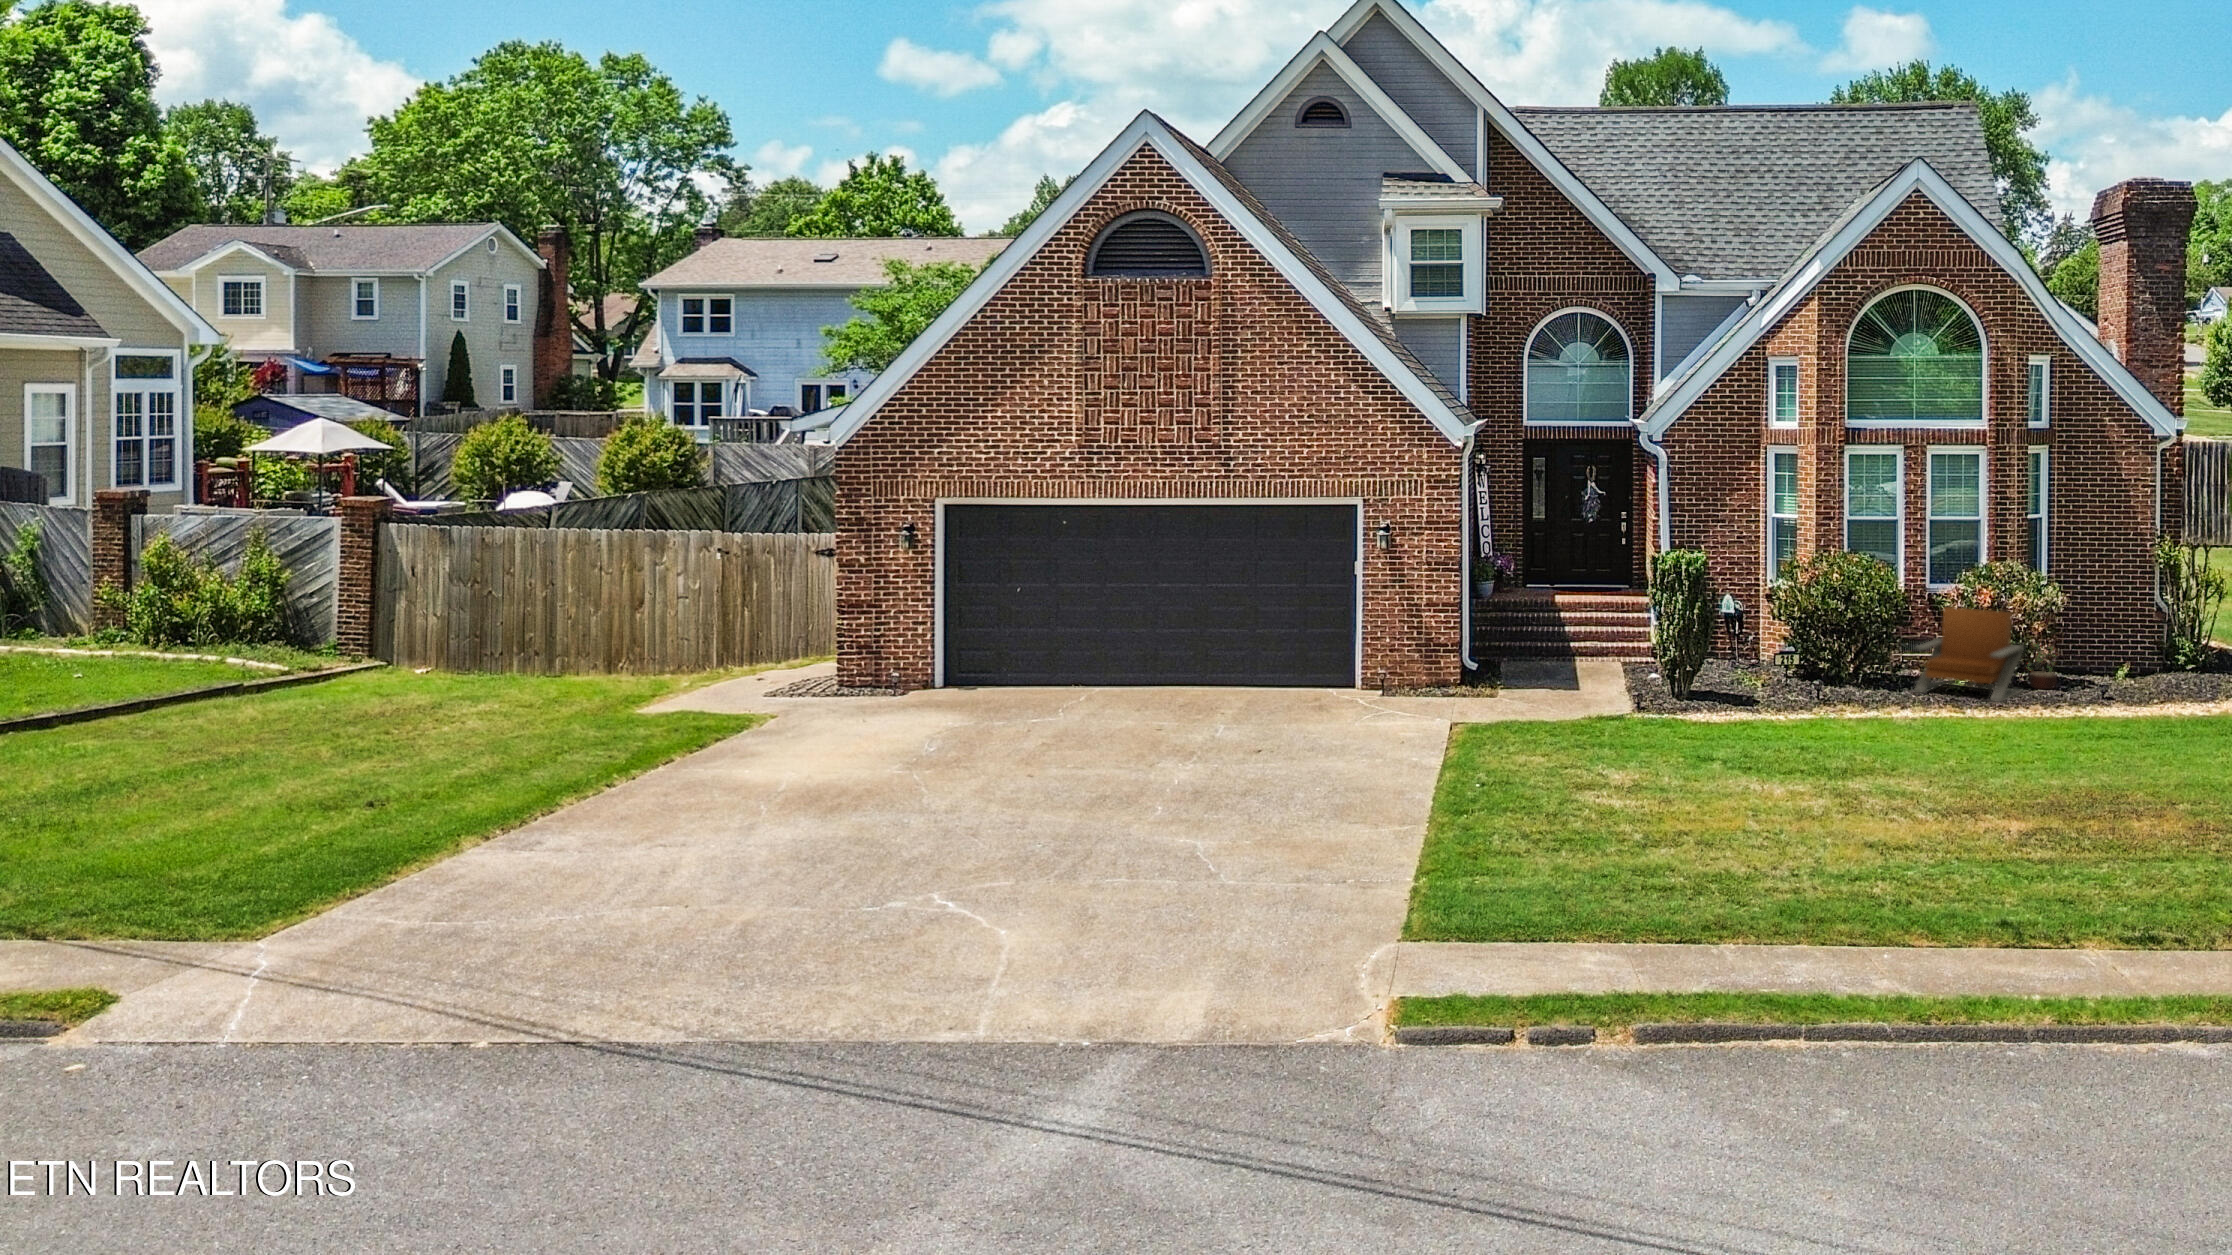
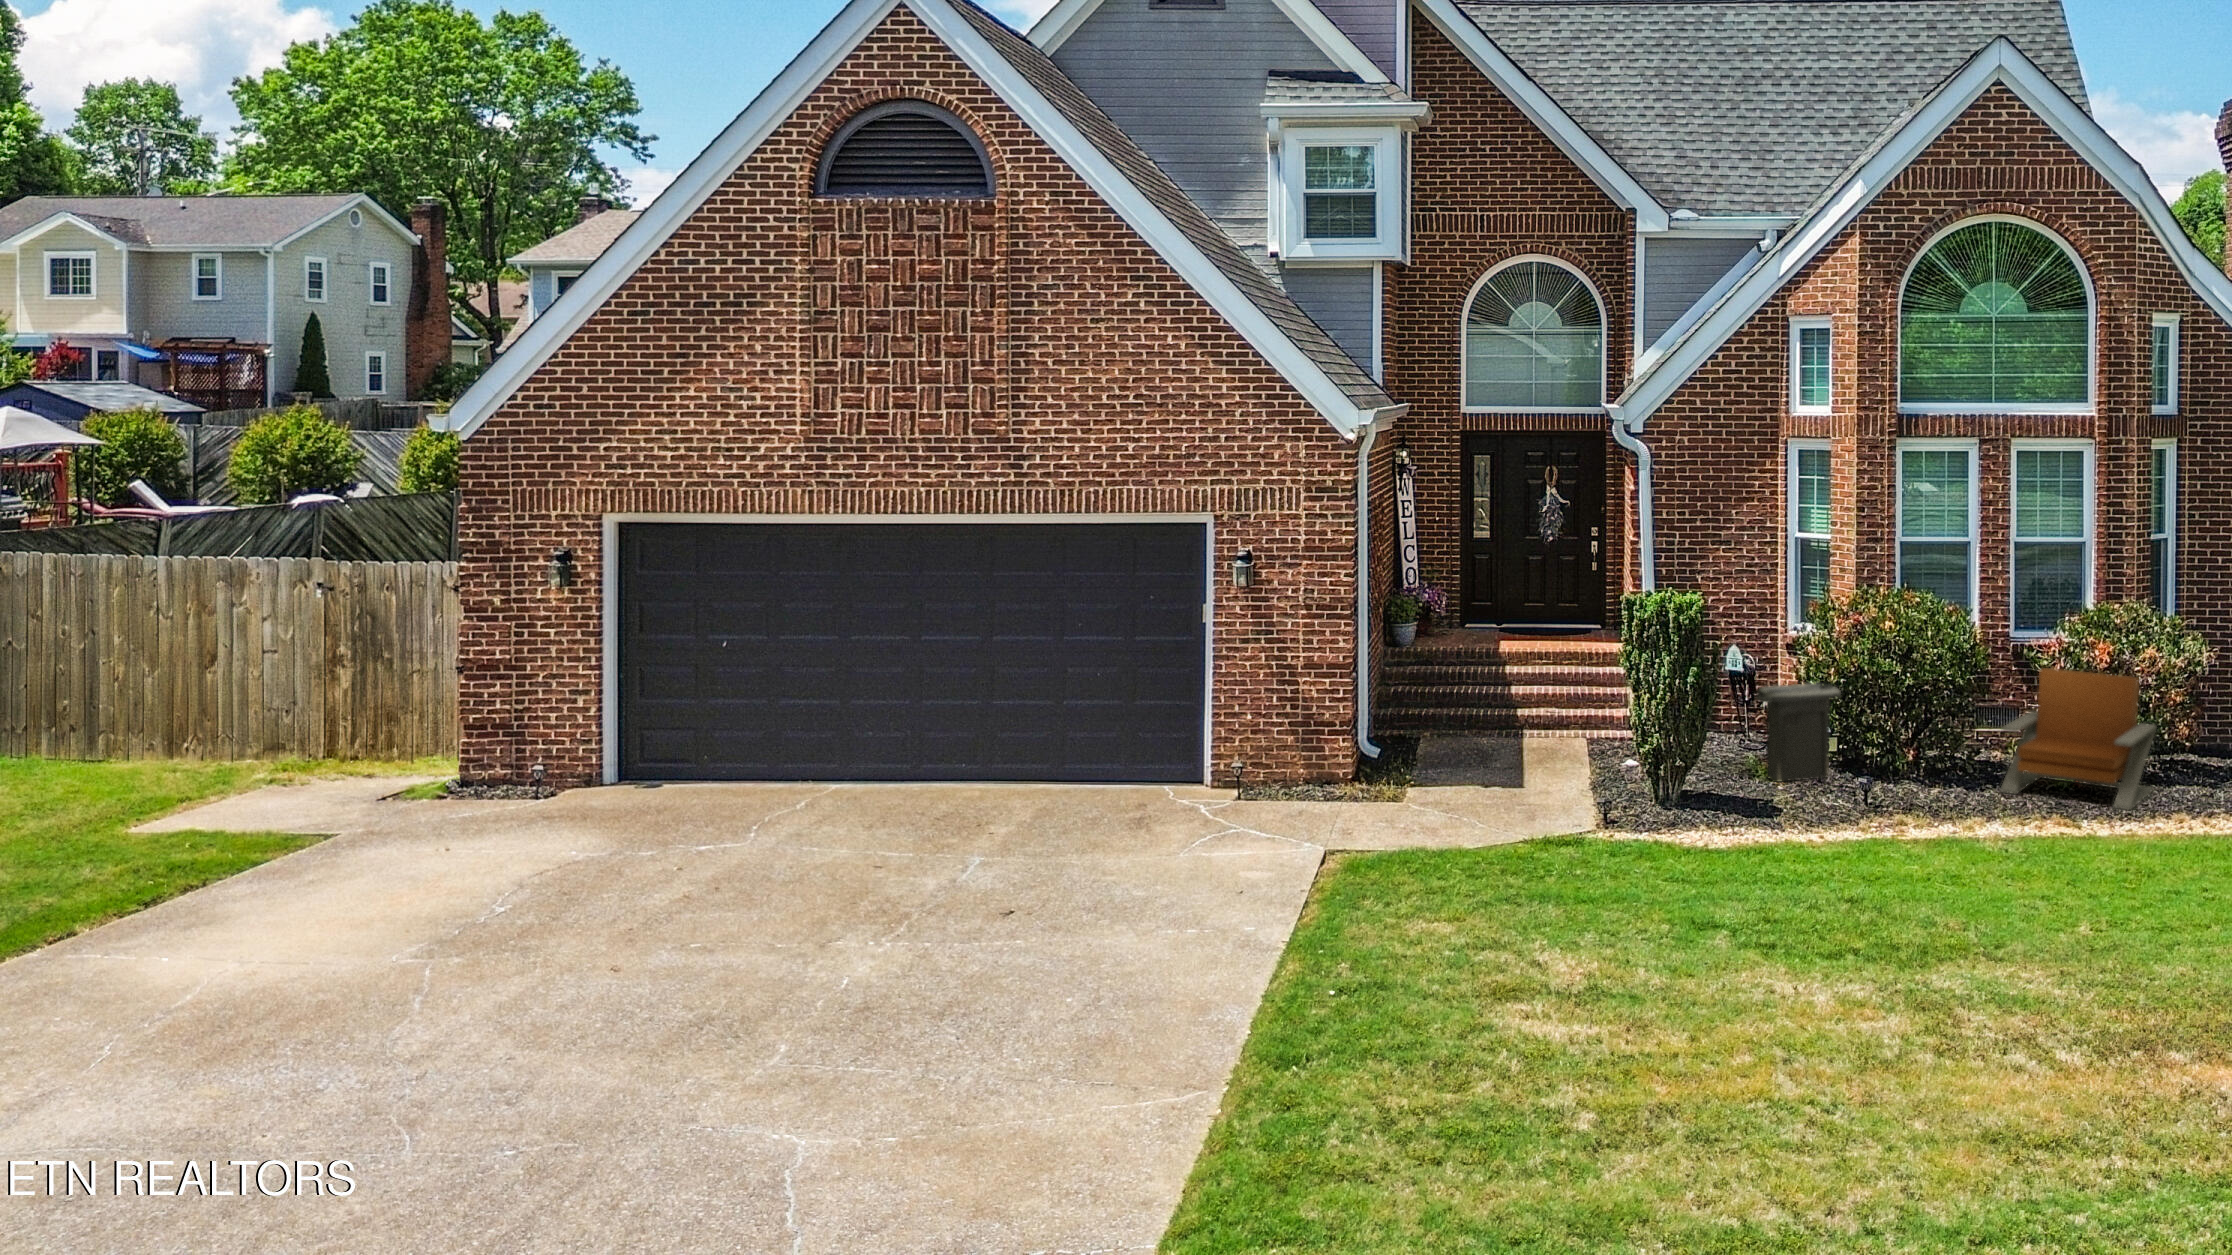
trash can: none [1743,618,1803,687] -> present [1756,683,1841,782]
decorative plant: present [2027,643,2056,689] -> none [2156,717,2203,786]

